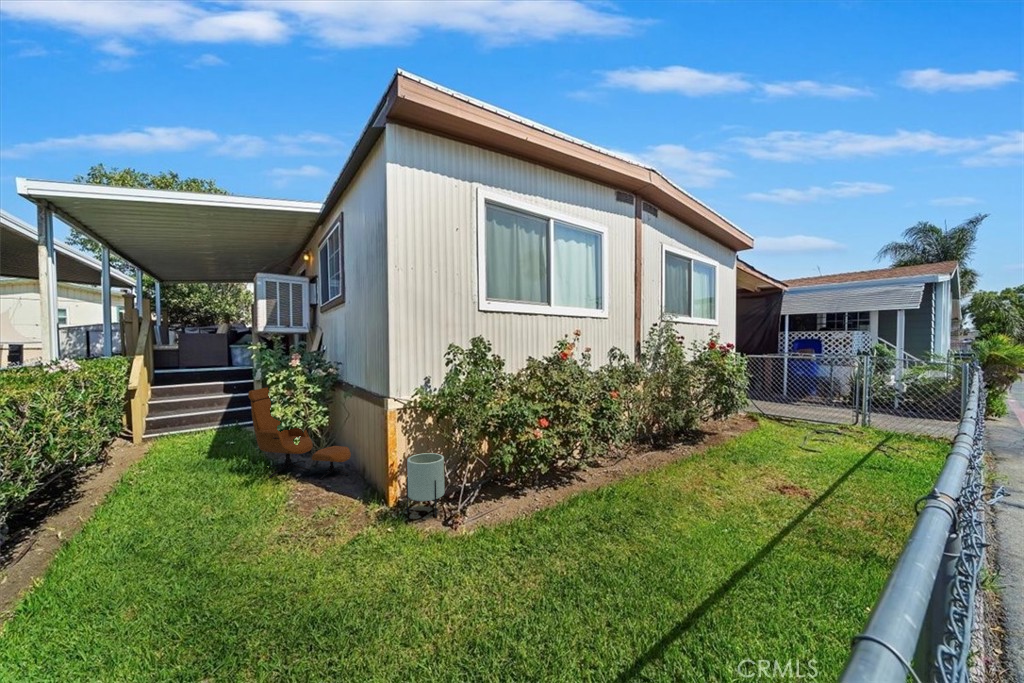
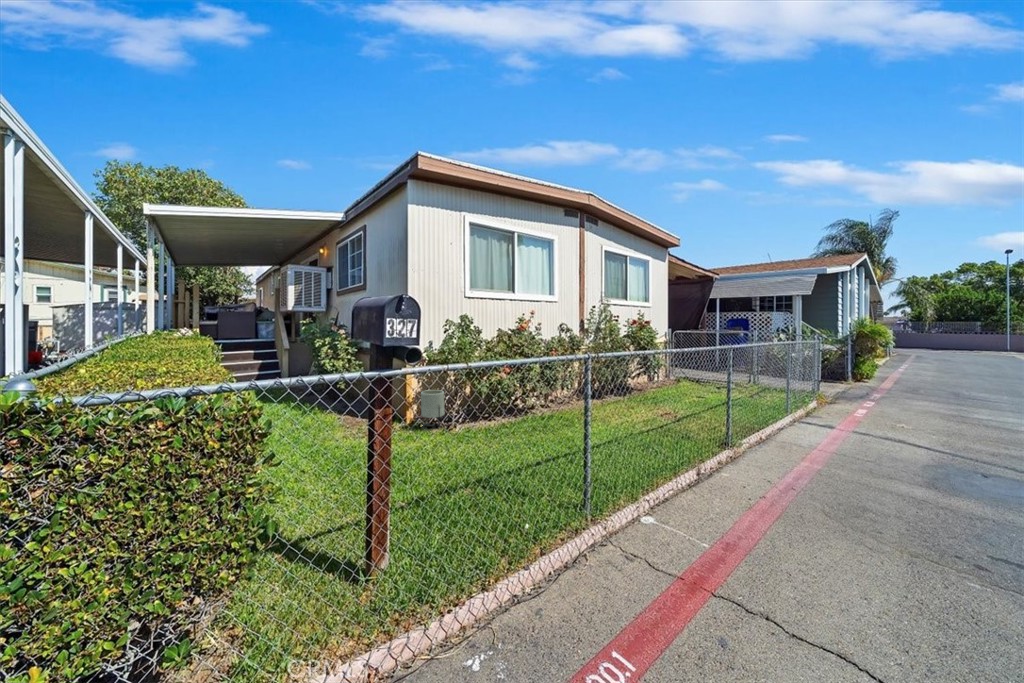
lounge chair: present [248,388,351,480] -> none [303,350,376,412]

